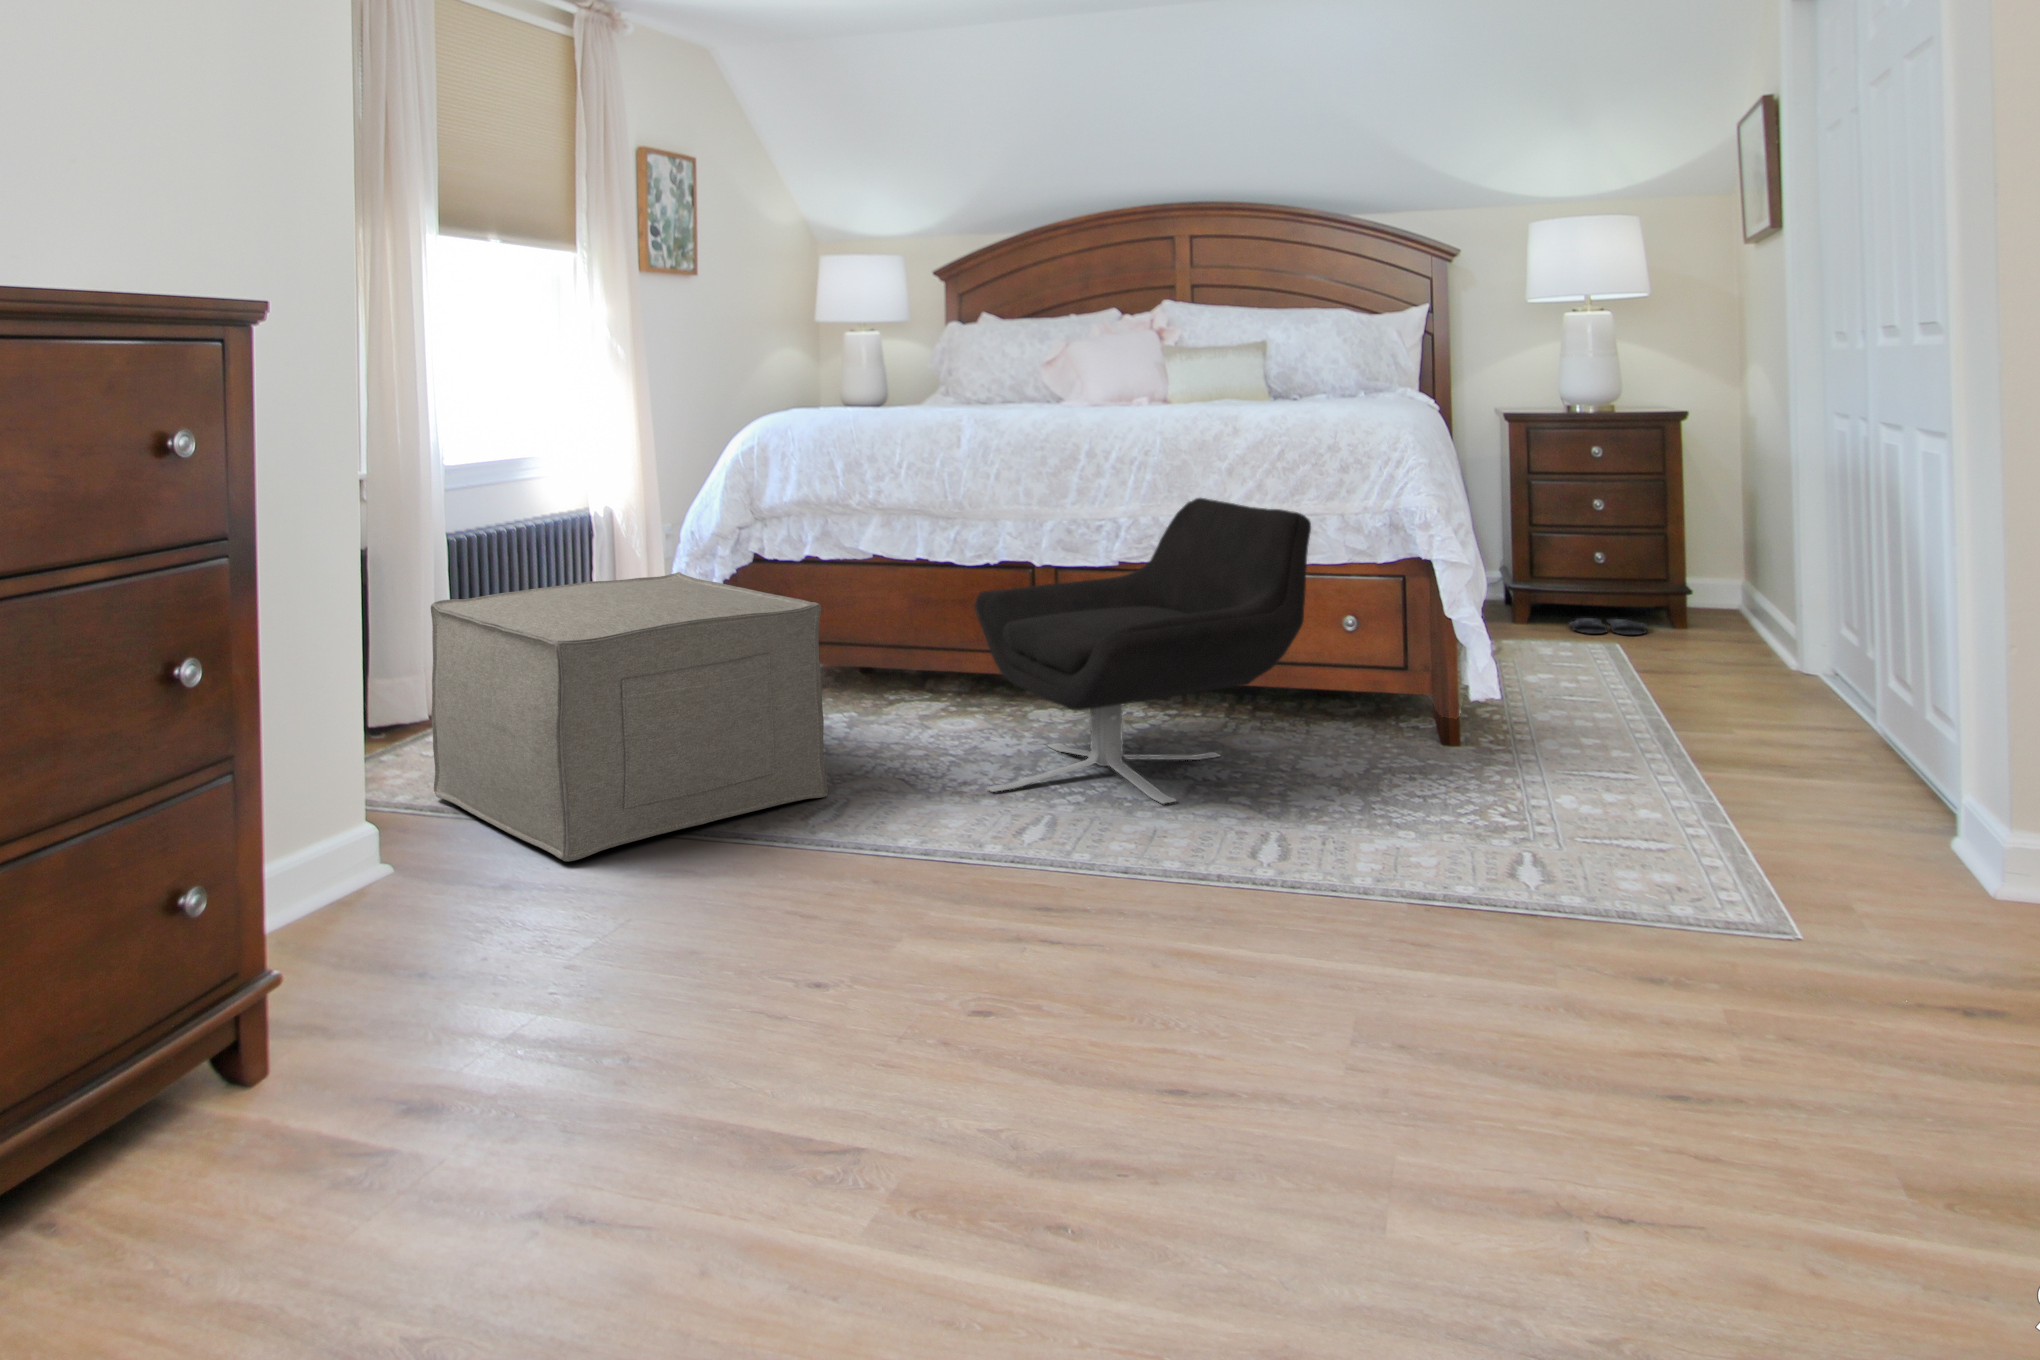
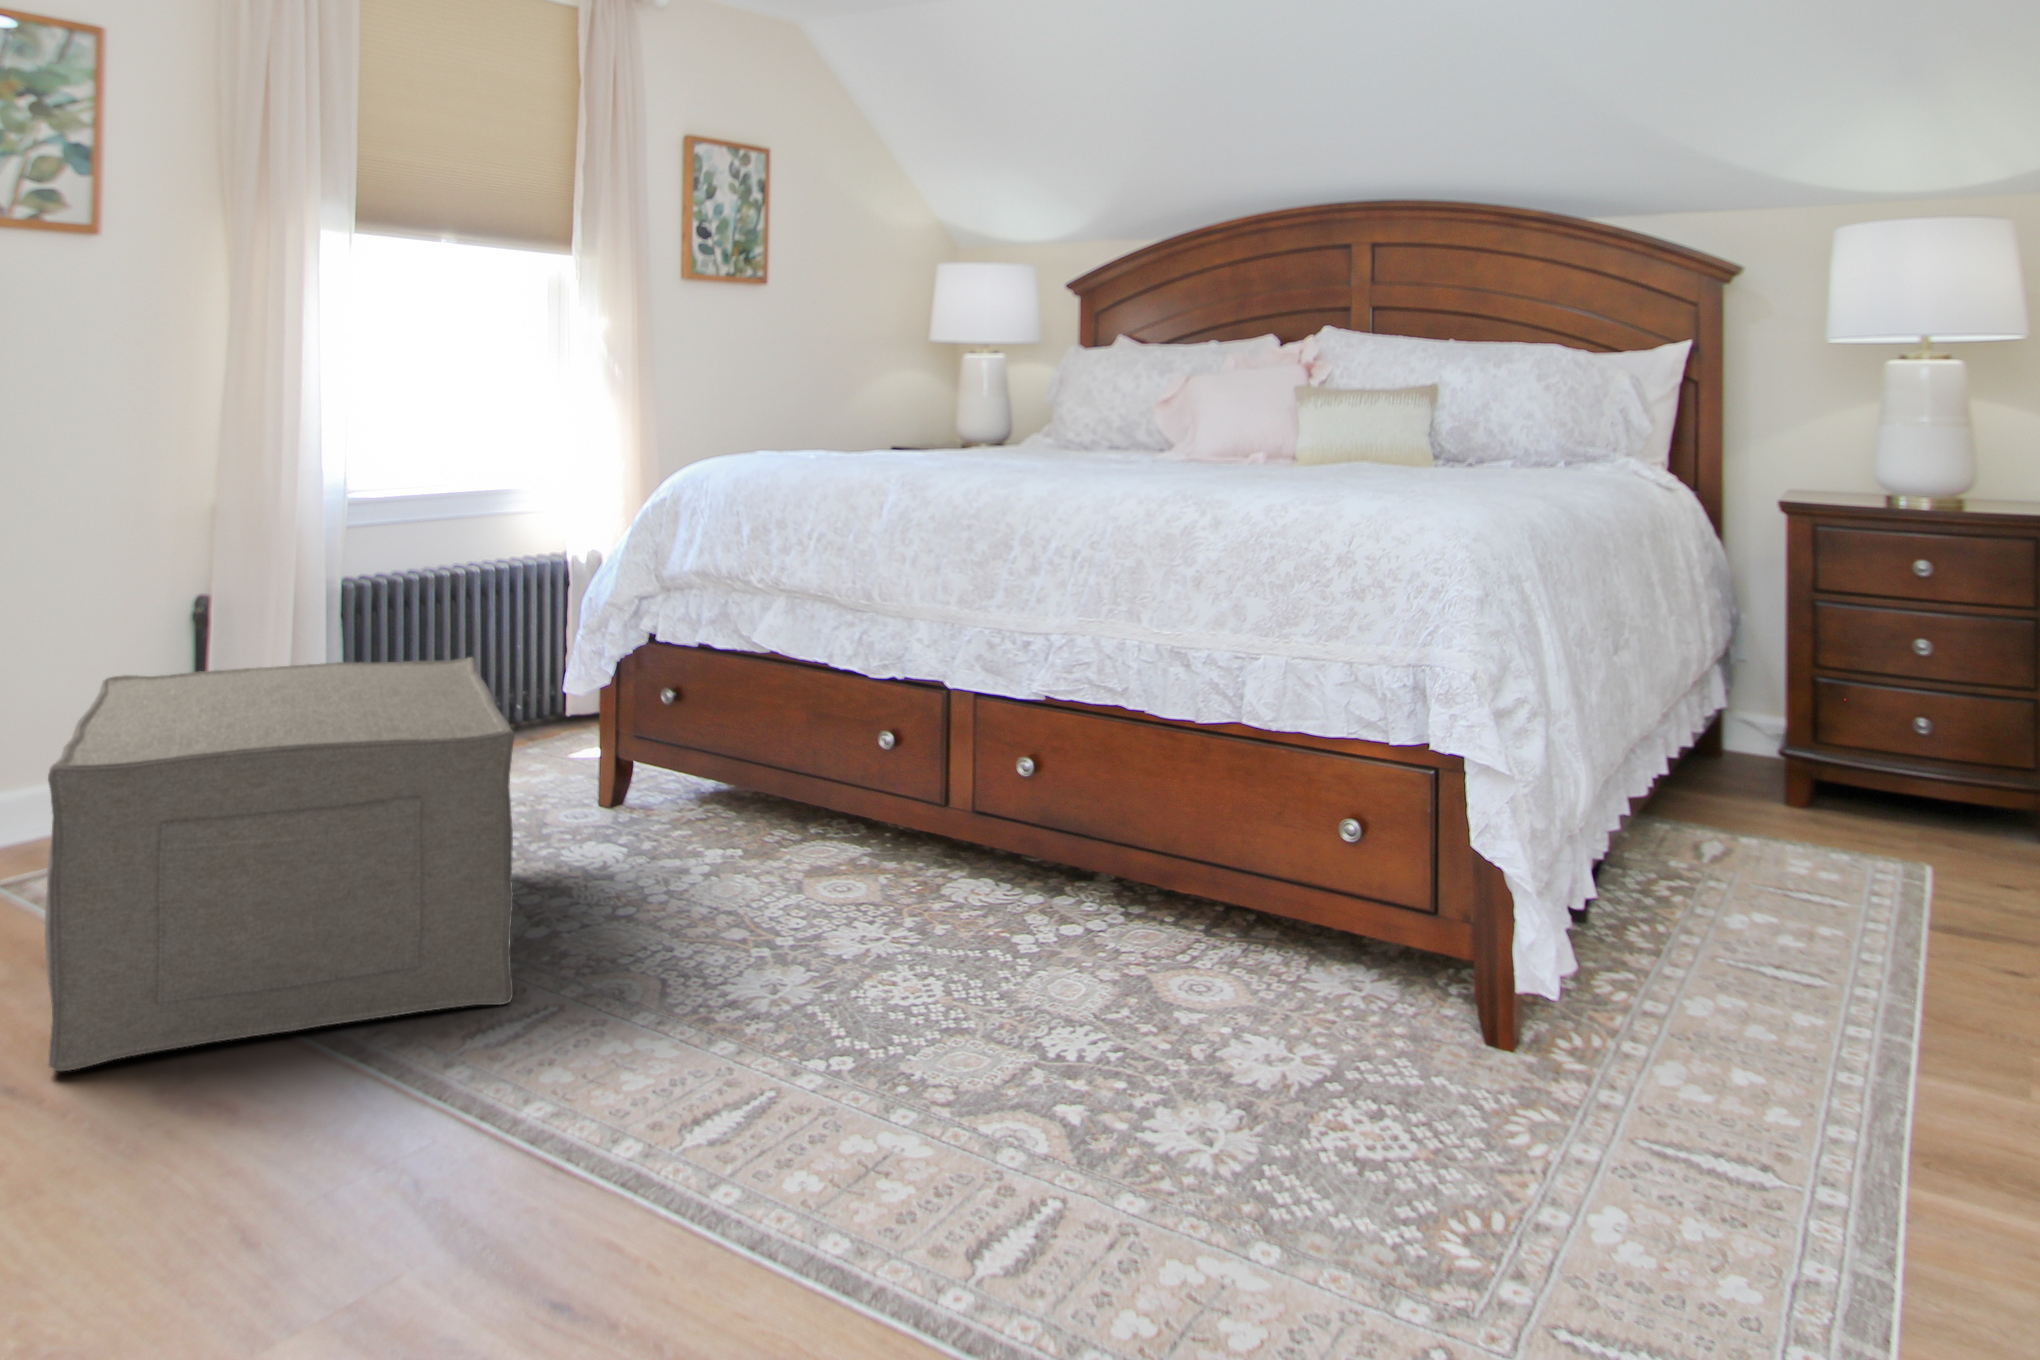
lounge chair: present [974,498,1311,804] -> none [716,613,1231,1108]
slippers: present [1570,618,1647,635] -> none [1857,819,1991,863]

